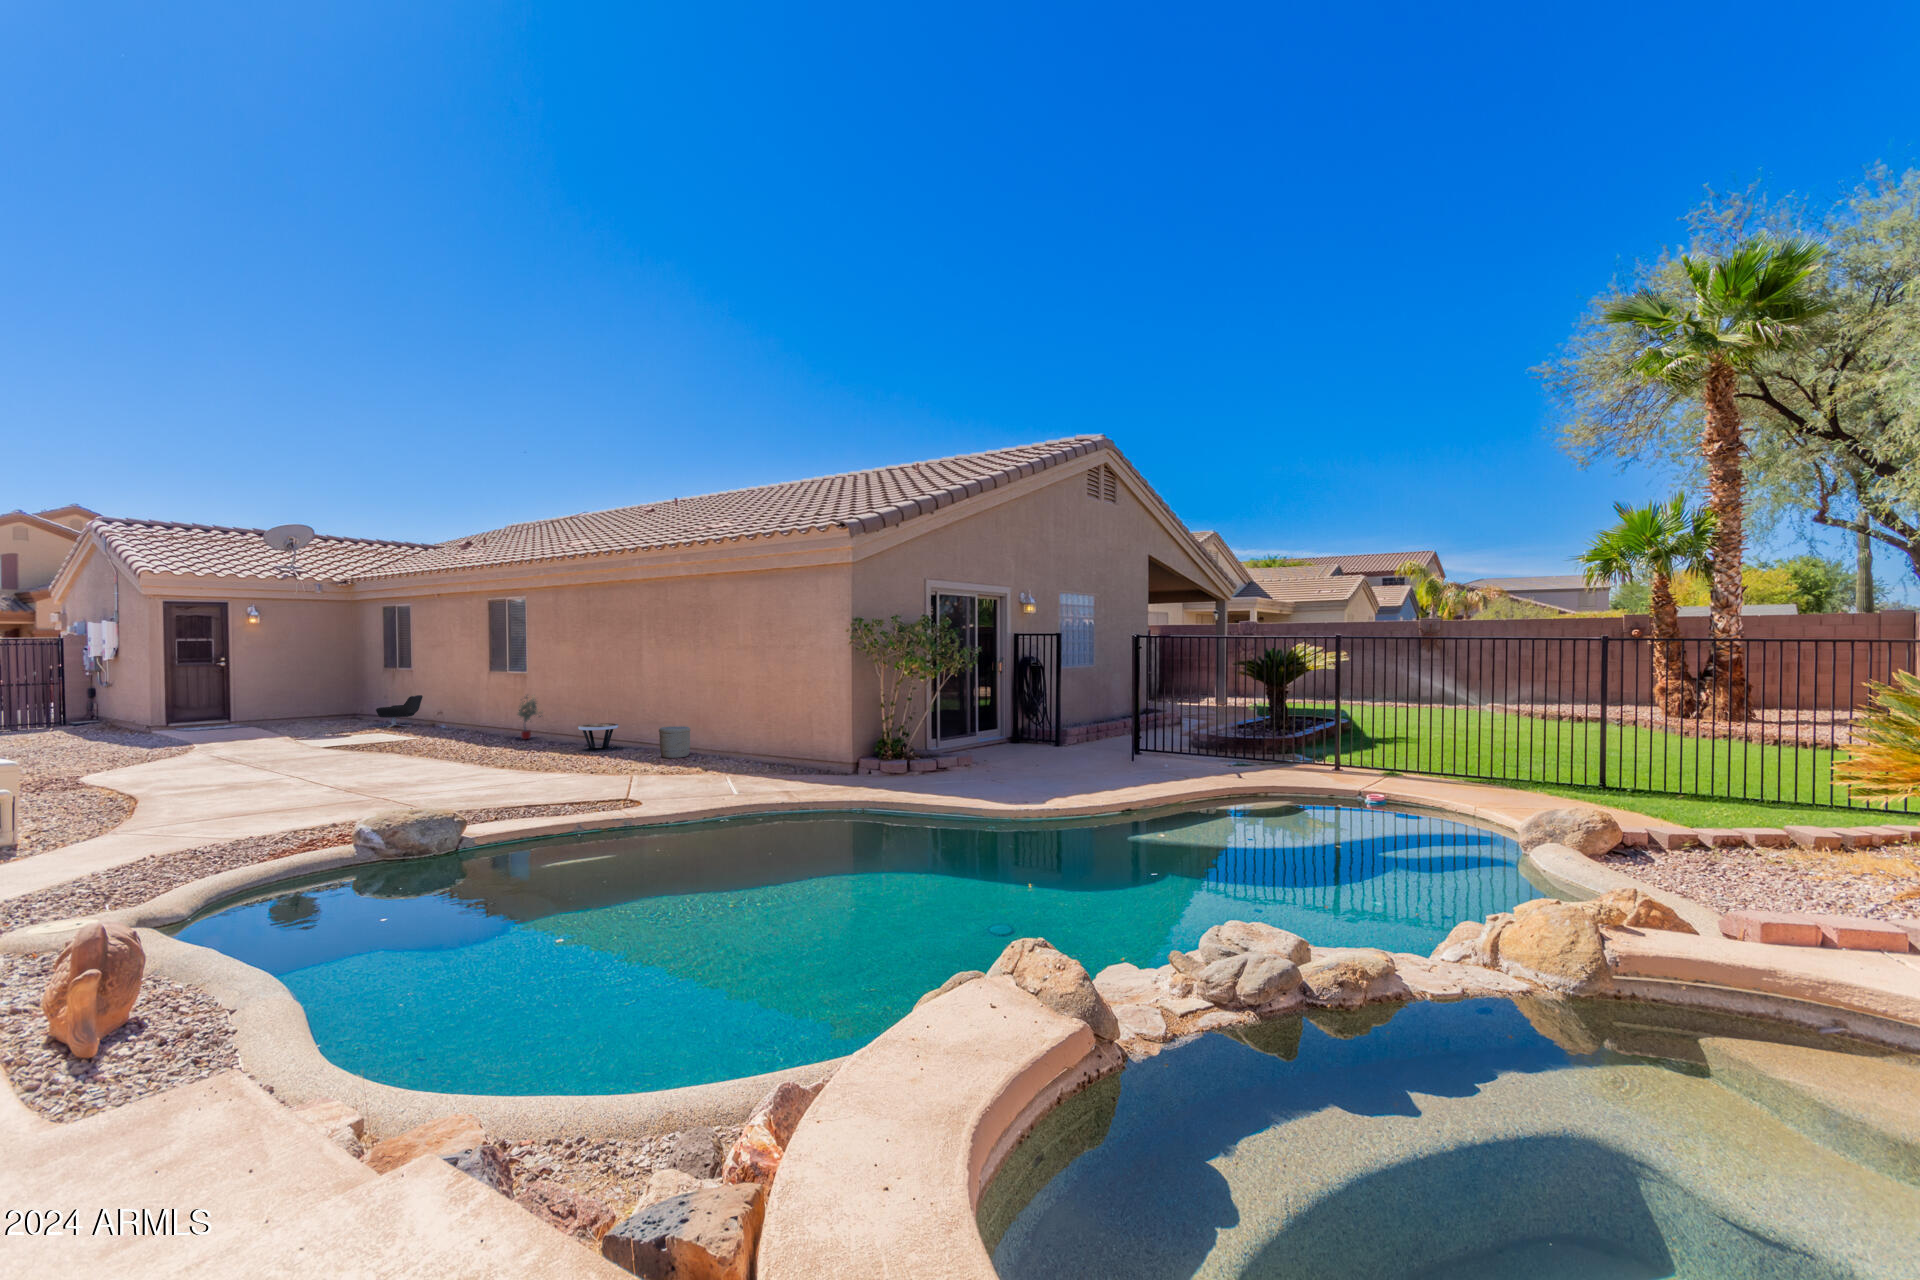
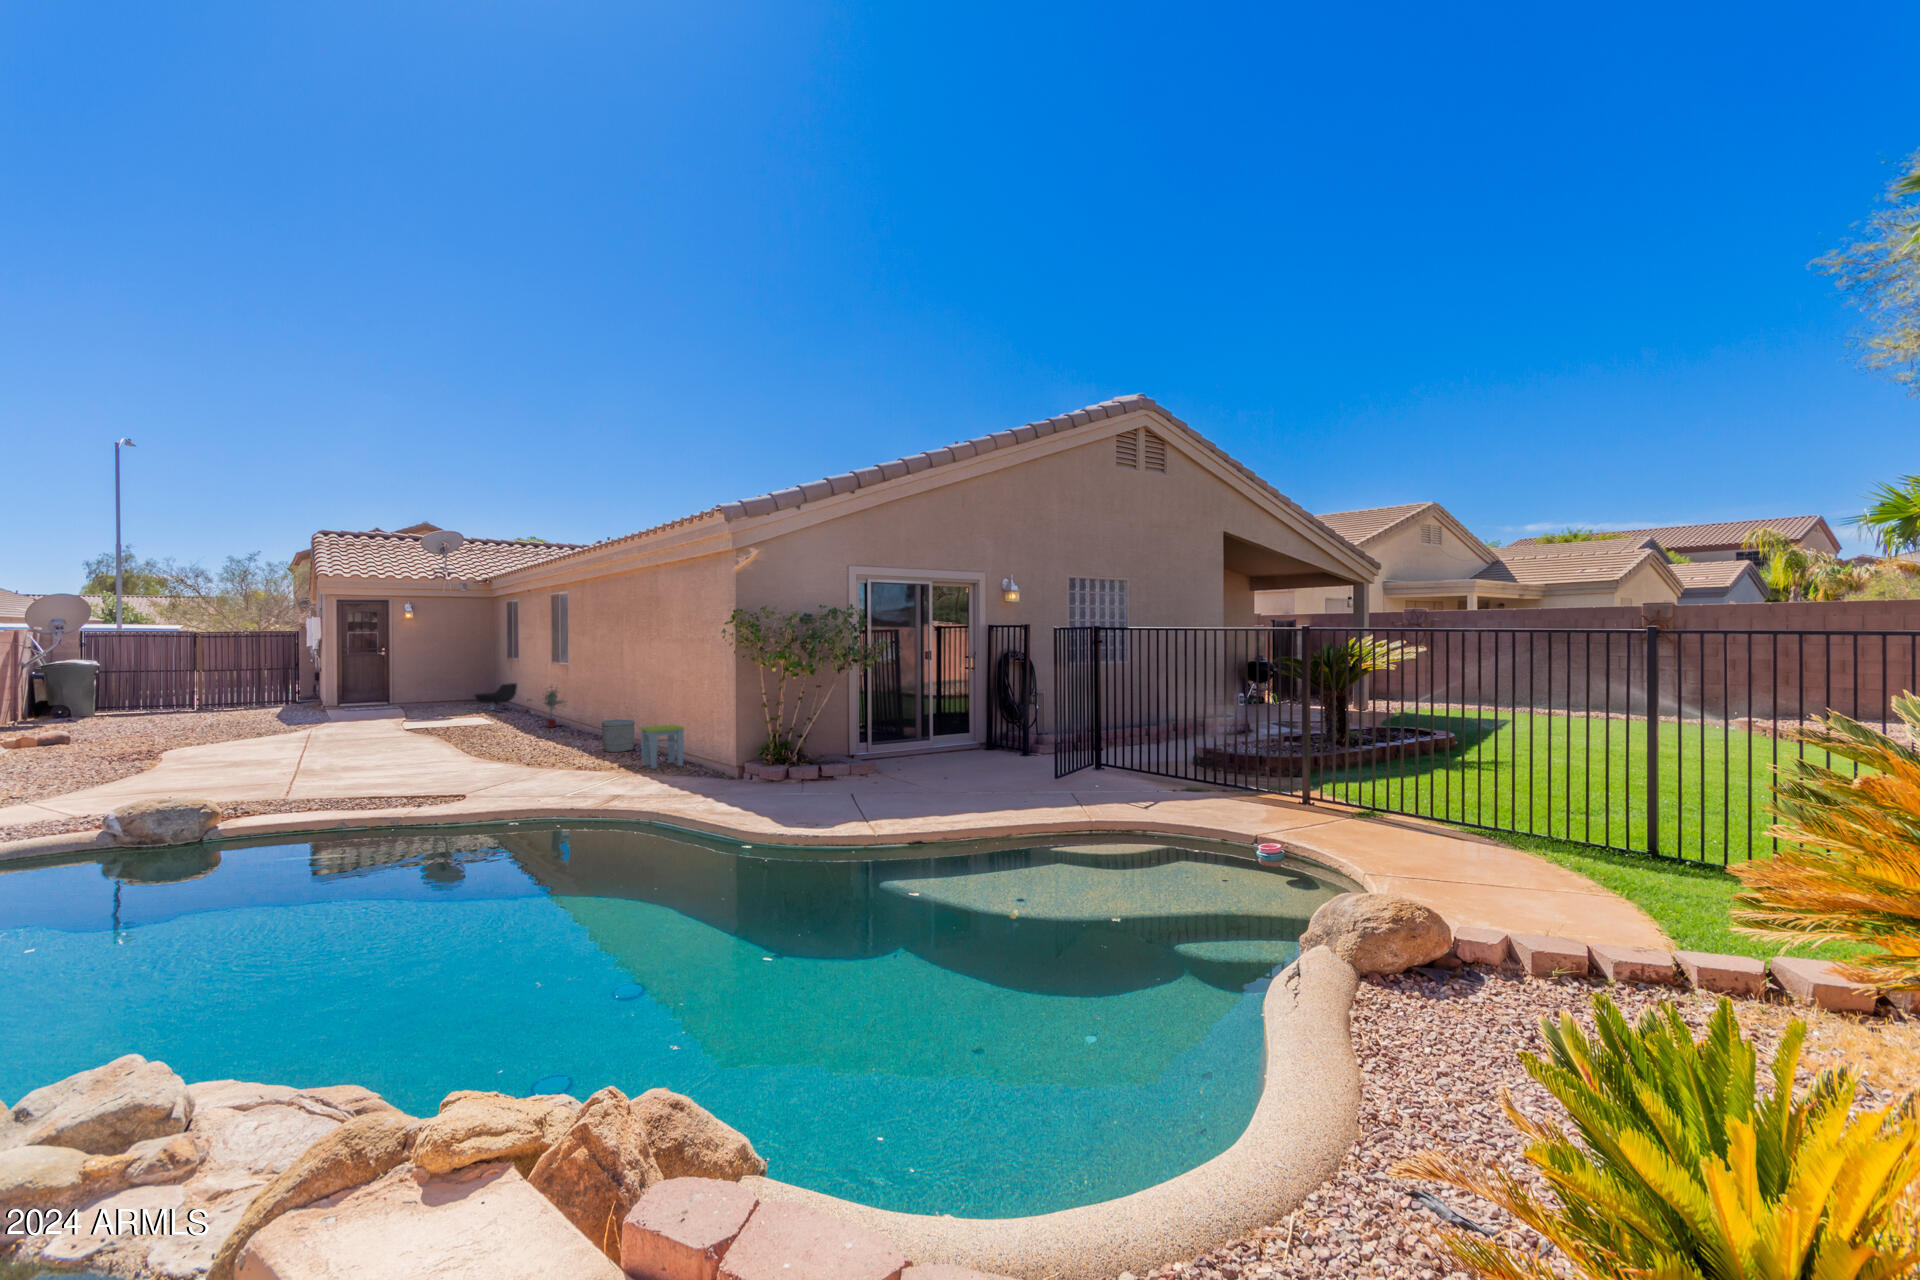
side table: present [578,723,618,750] -> none [559,714,600,741]
stool: none [739,728,786,770] -> present [640,725,685,769]

